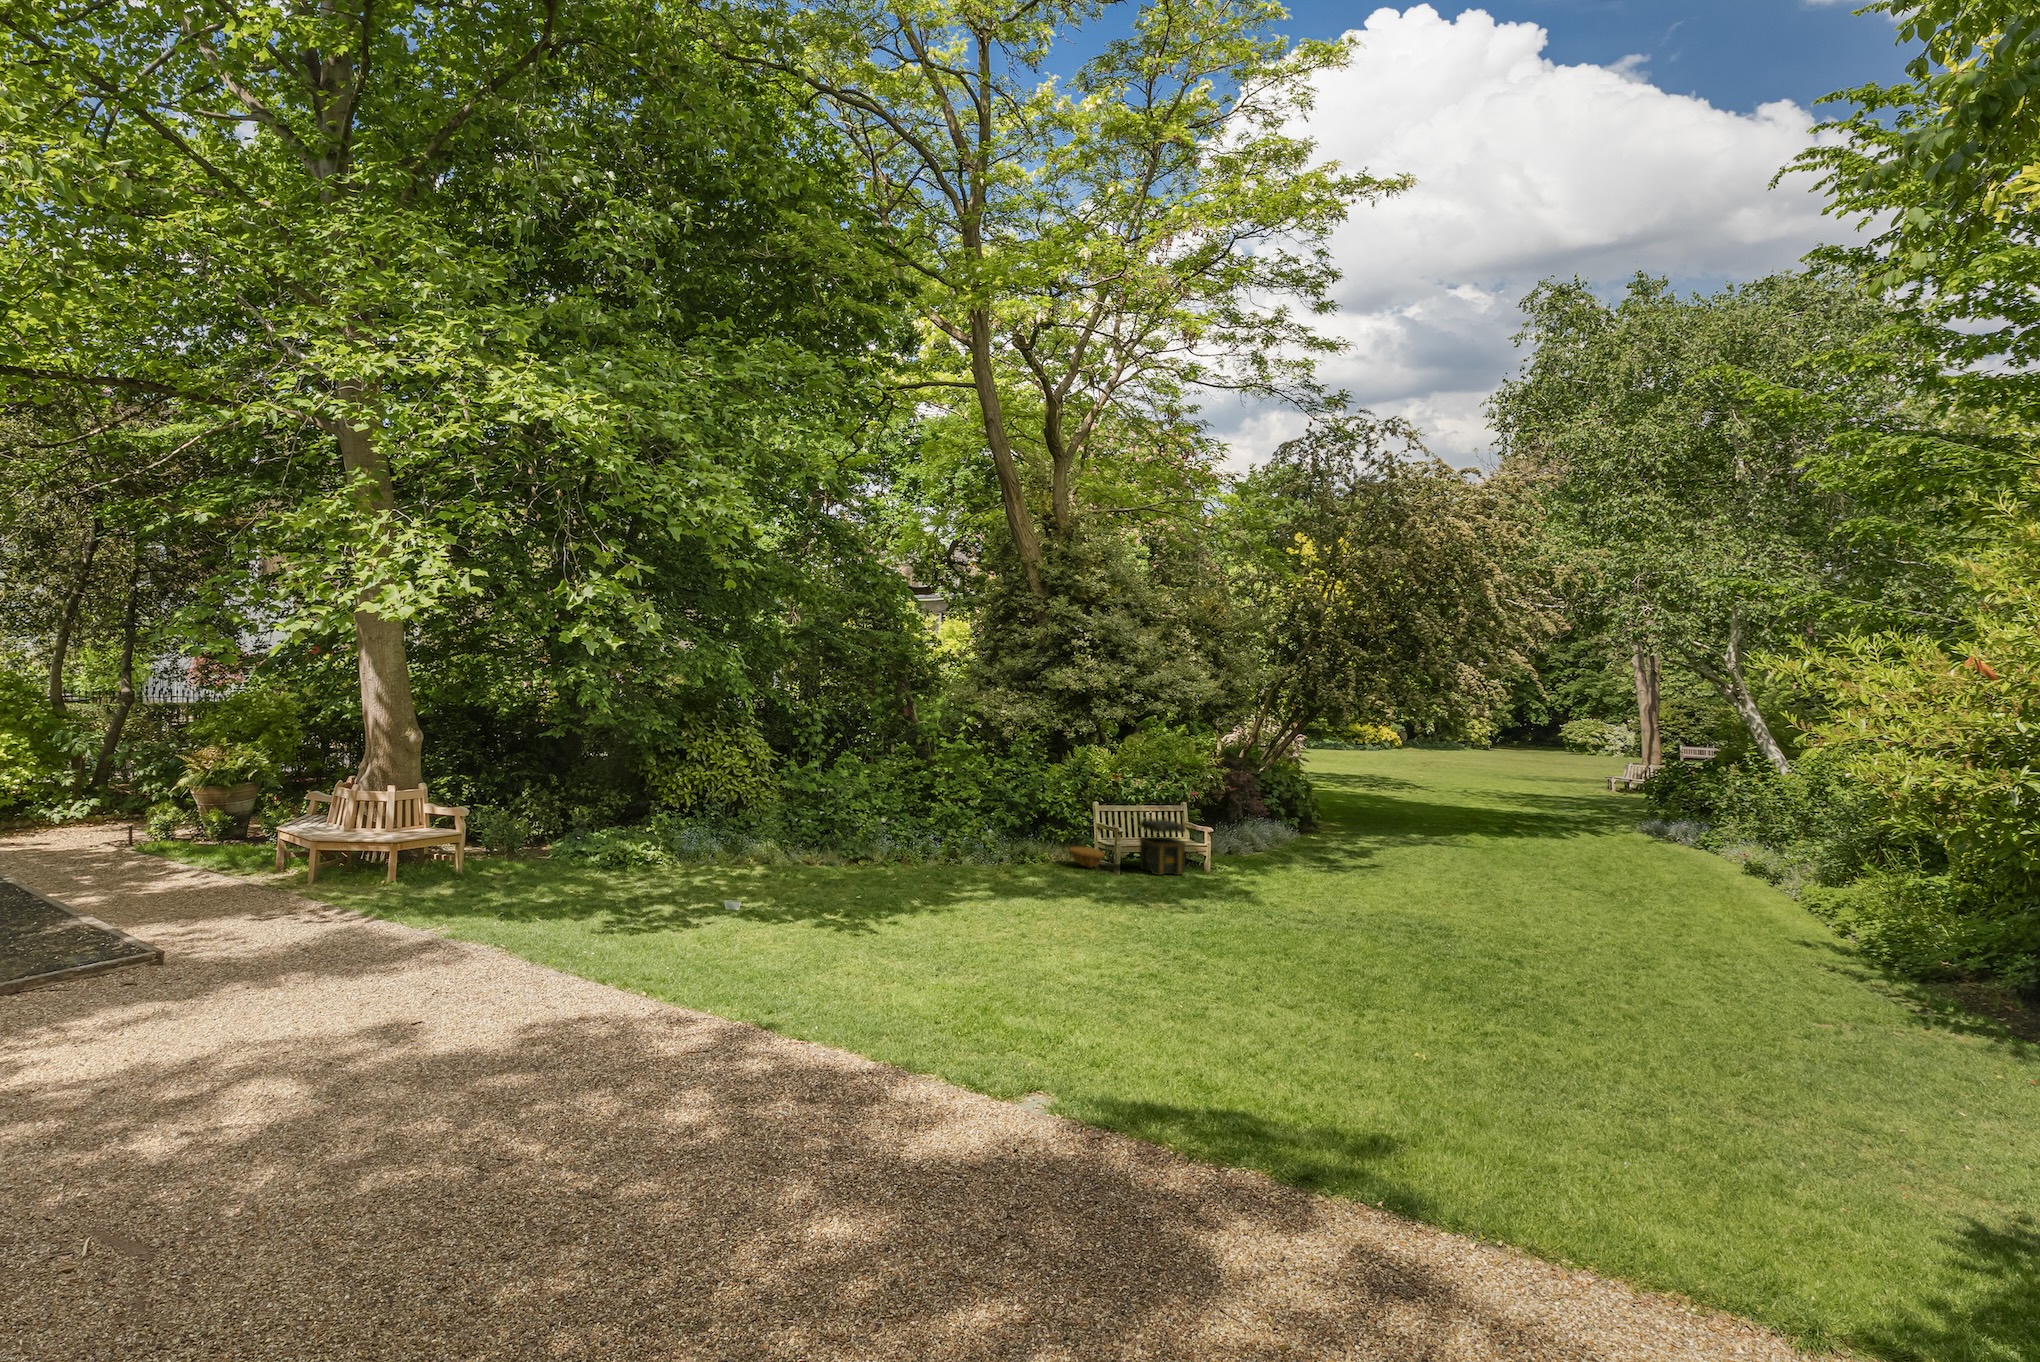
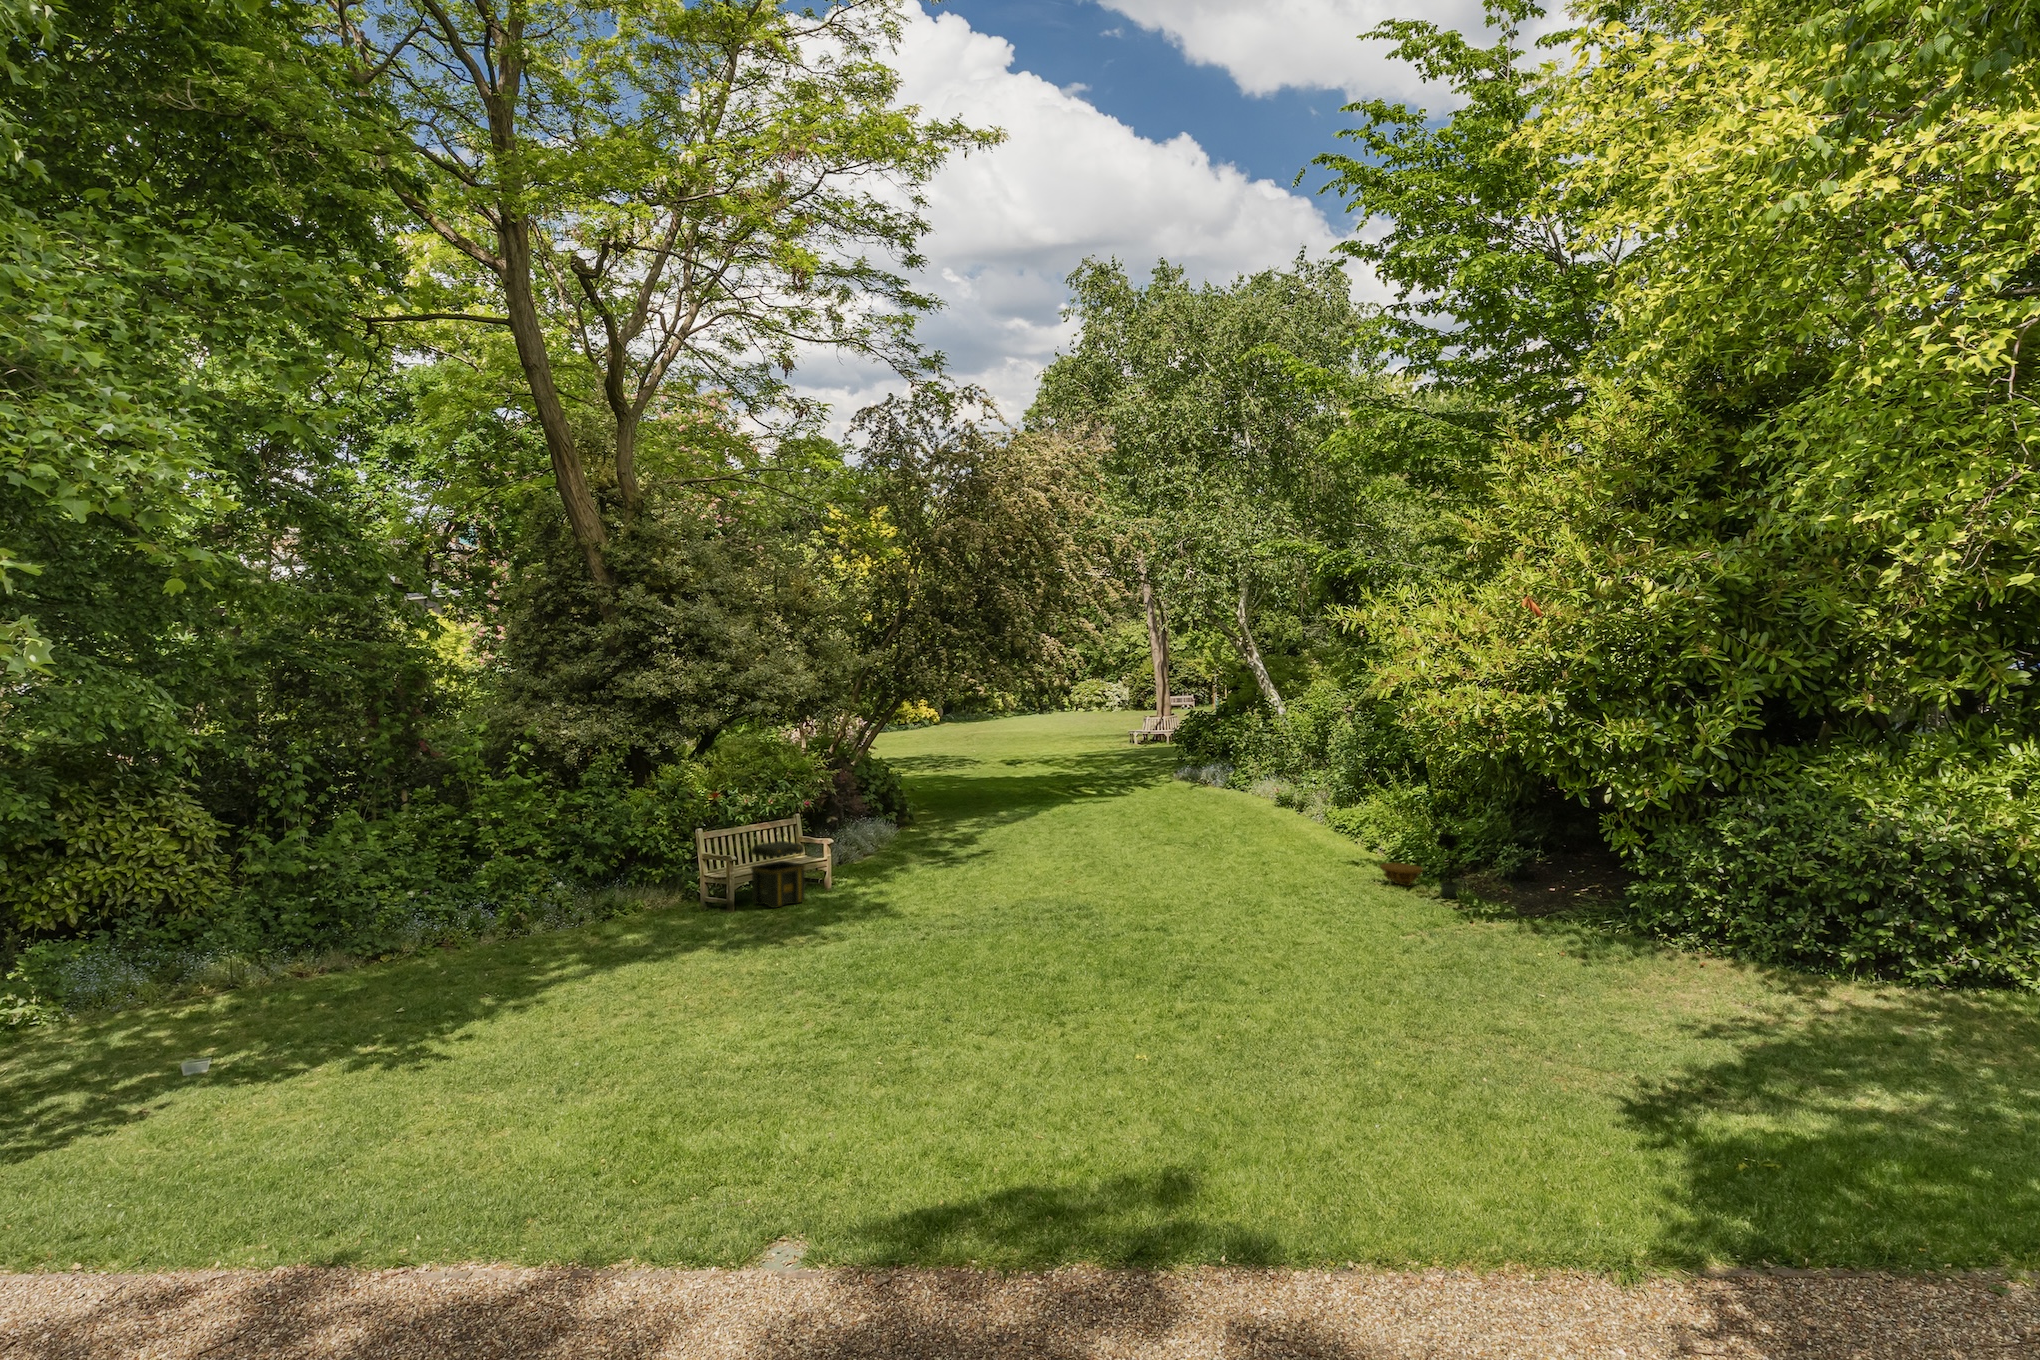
basket: present [1069,847,1105,868] -> present [1380,863,1423,886]
potted plant: none [1938,907,1997,1004] -> present [1431,823,1461,898]

